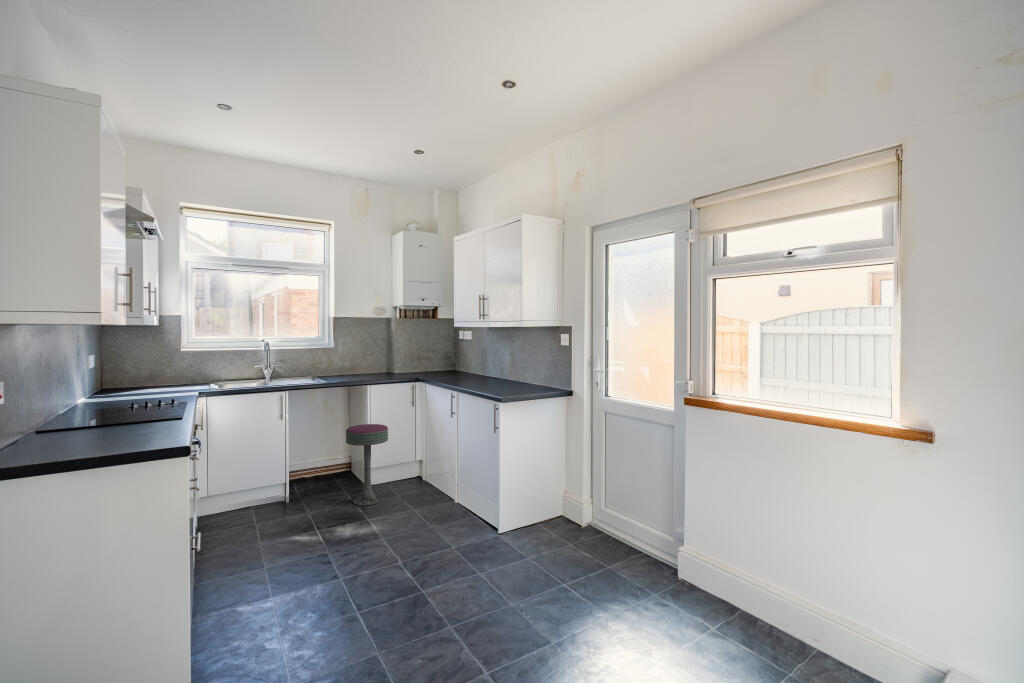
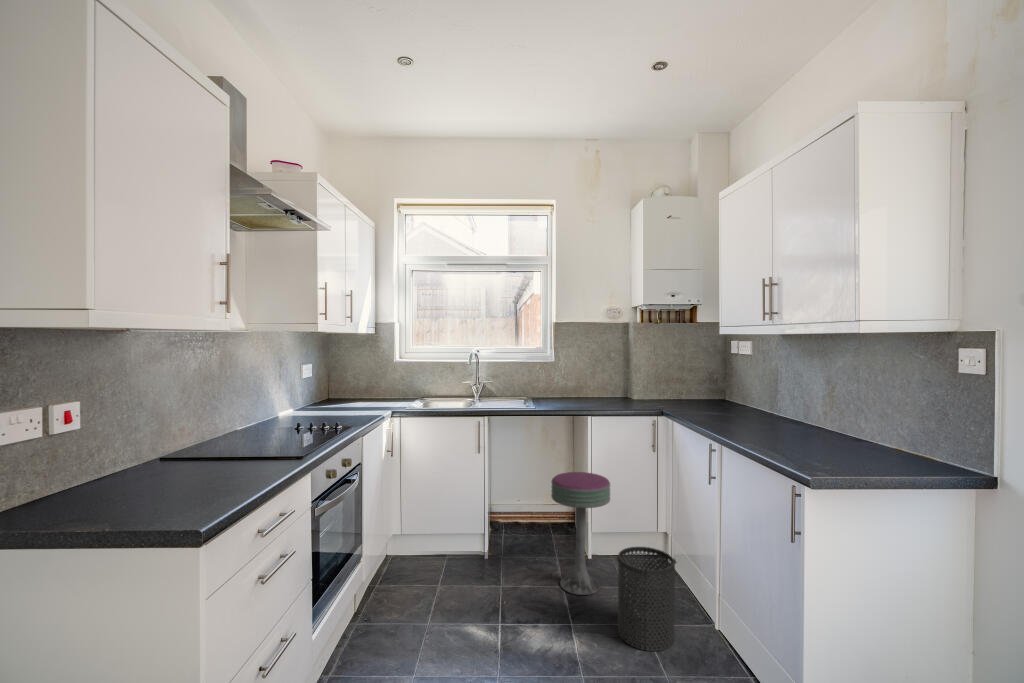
trash can: none [398,461,434,519] -> present [617,547,676,651]

